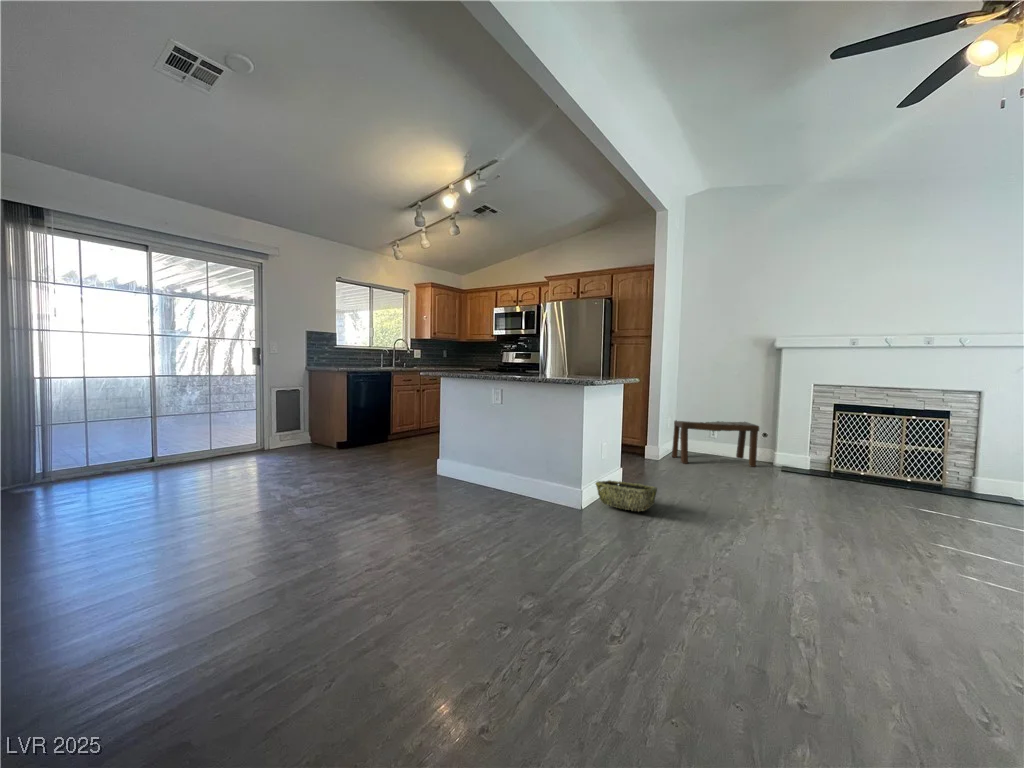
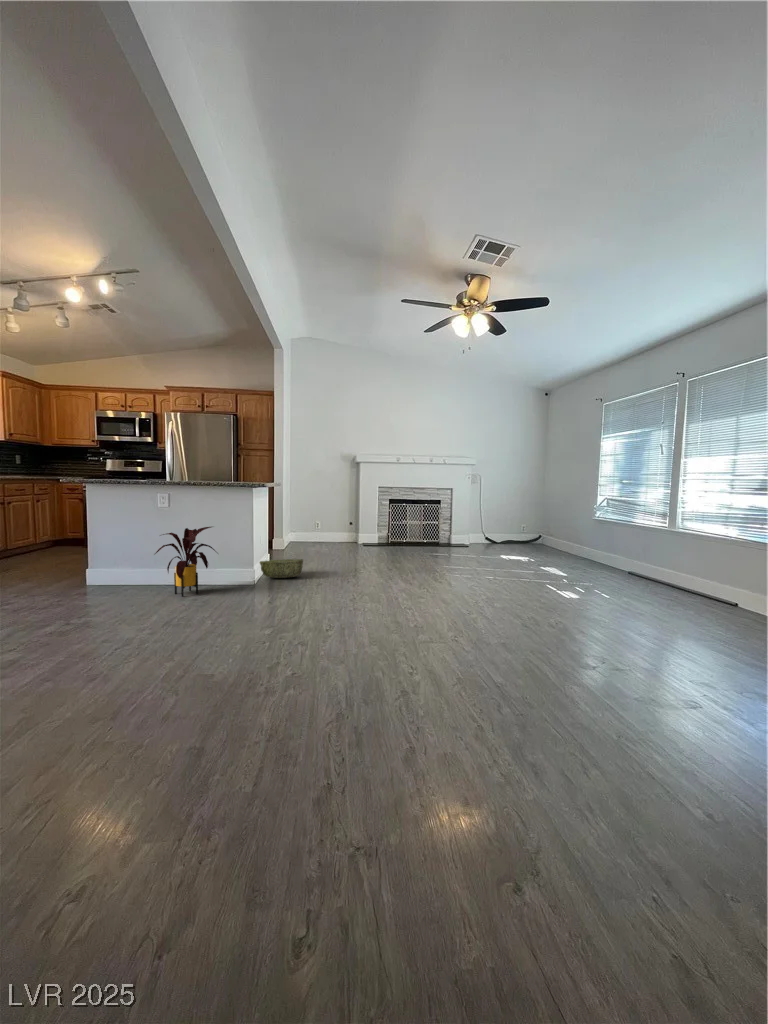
bench: present [672,420,759,467] -> none [292,515,350,549]
house plant: none [466,432,542,513] -> present [155,527,216,597]

